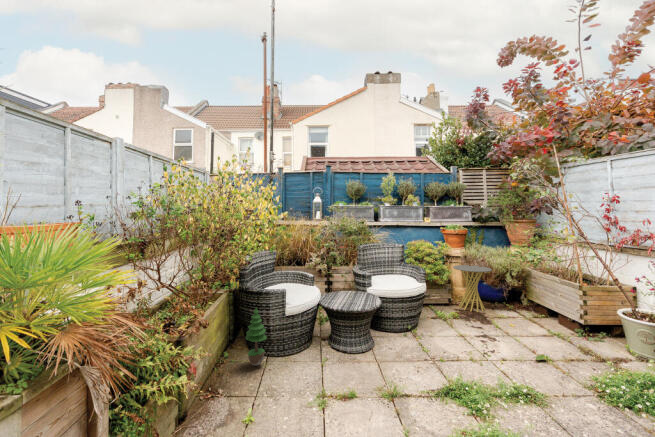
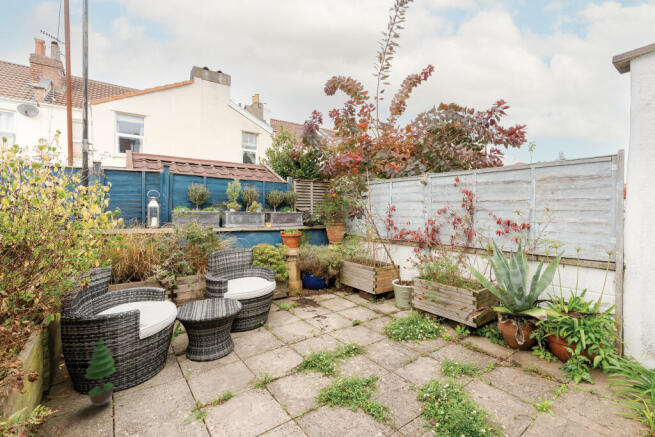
side table: present [453,265,492,312] -> none [293,261,321,299]

